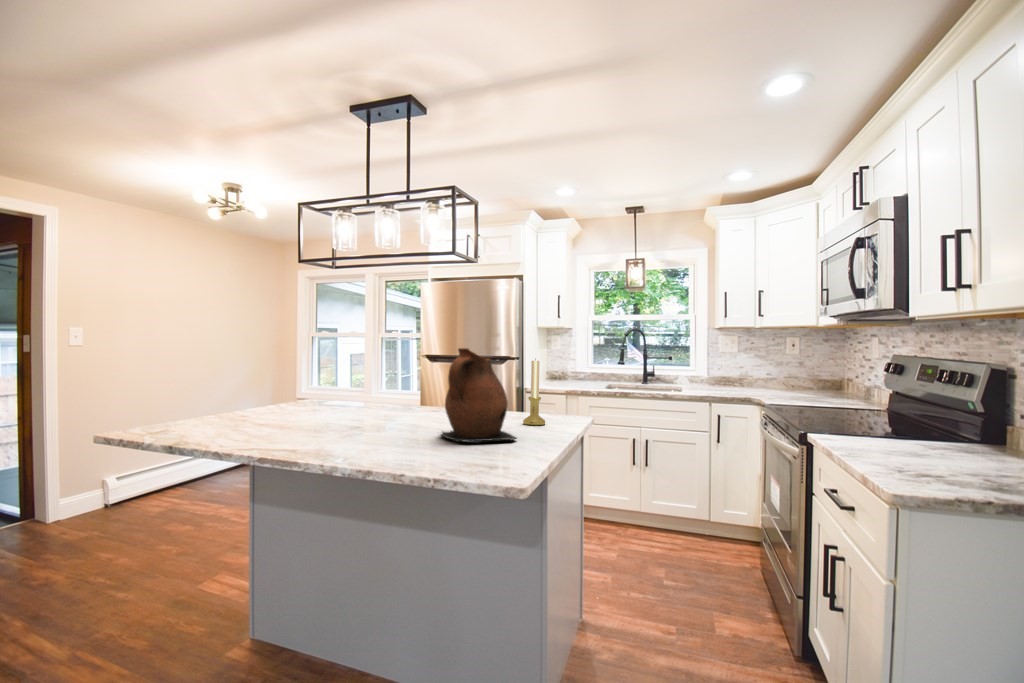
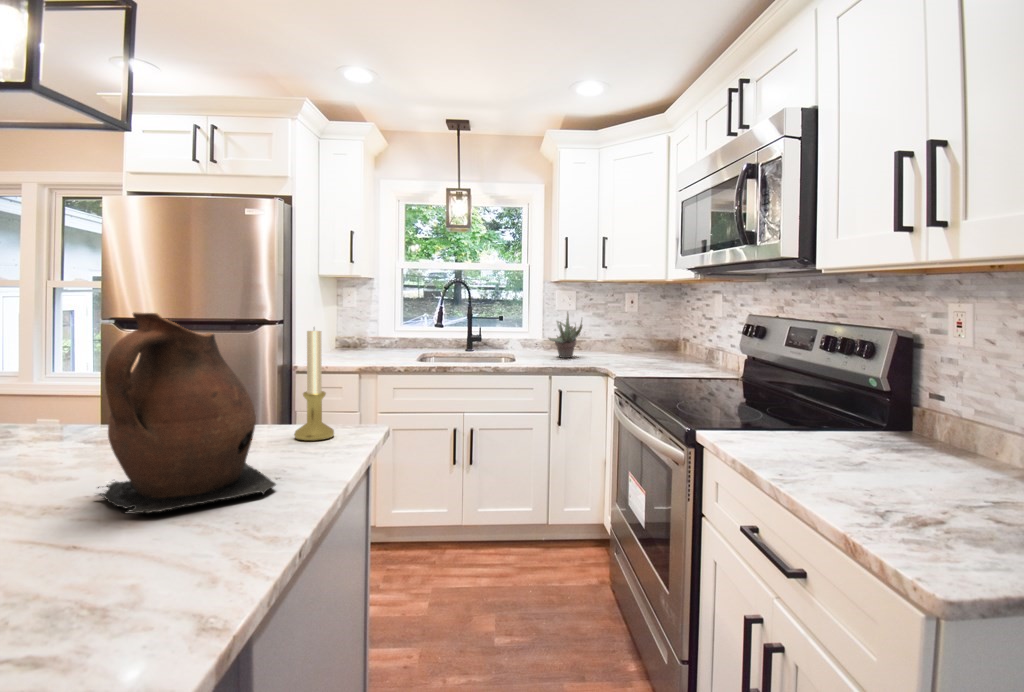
succulent plant: none [710,352,742,391] -> present [548,312,582,358]

